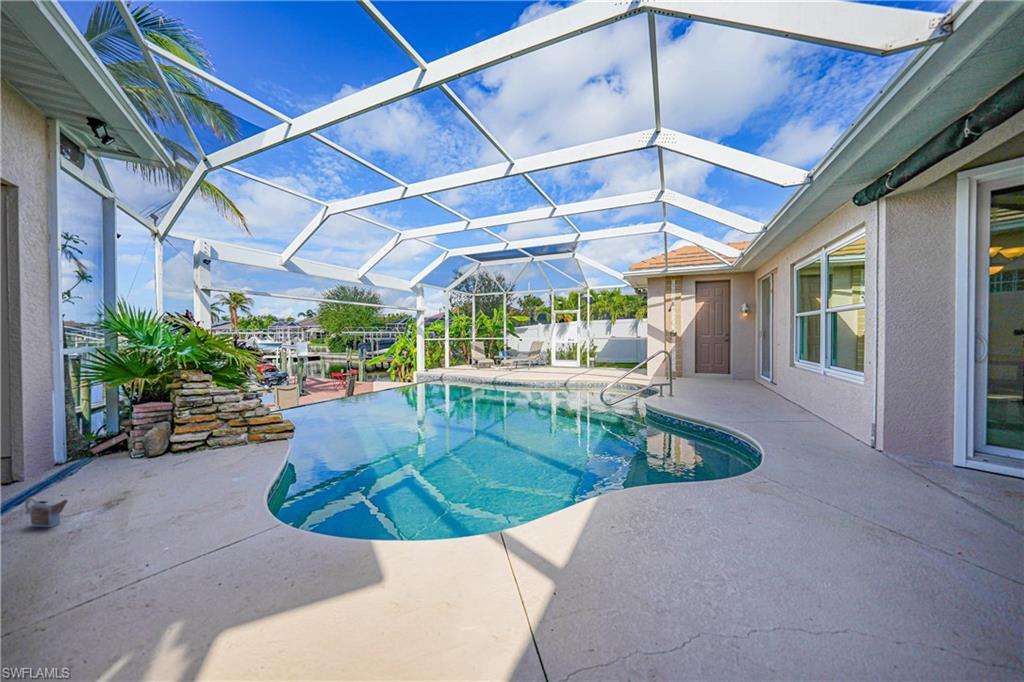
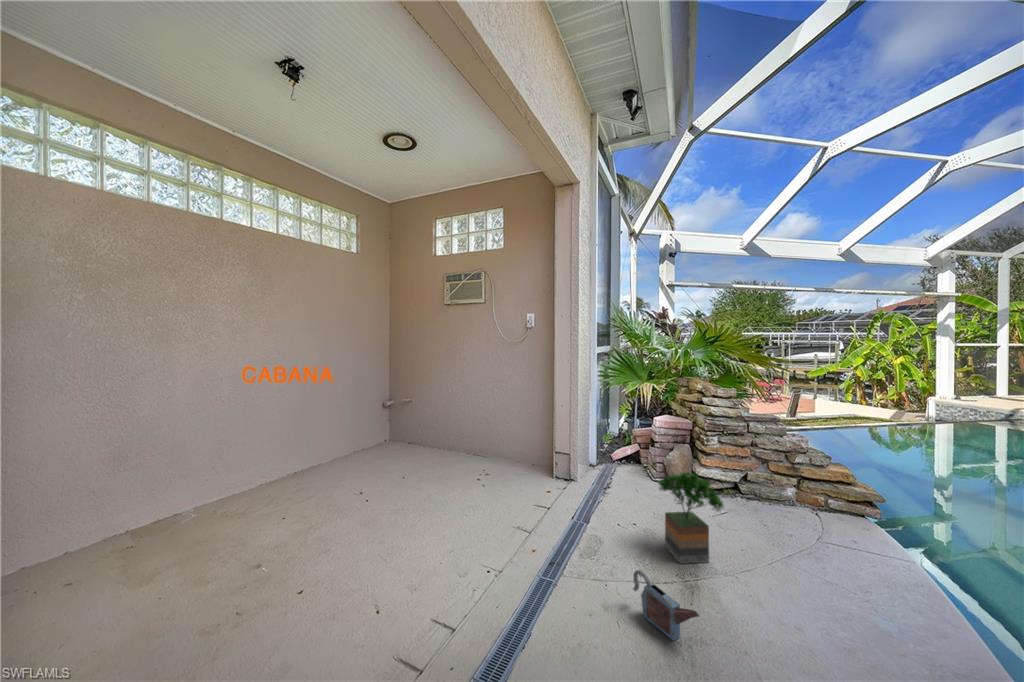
potted tree: none [82,430,141,495] -> present [659,473,724,564]

